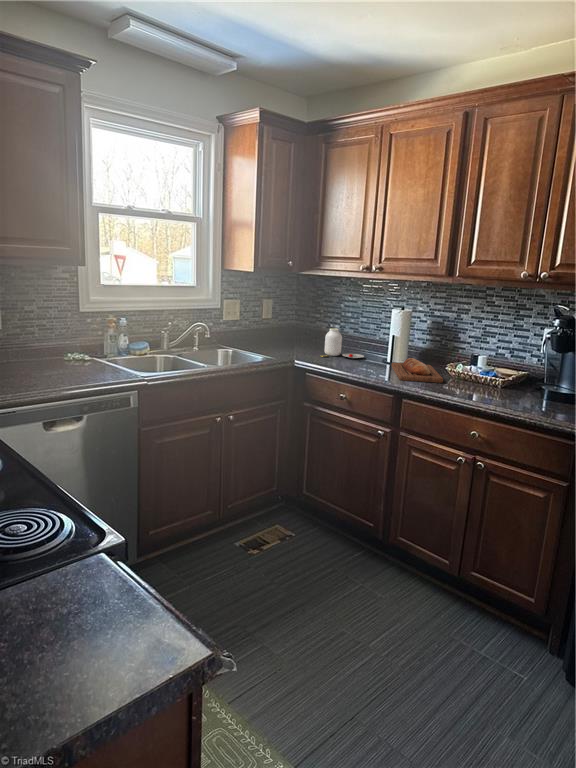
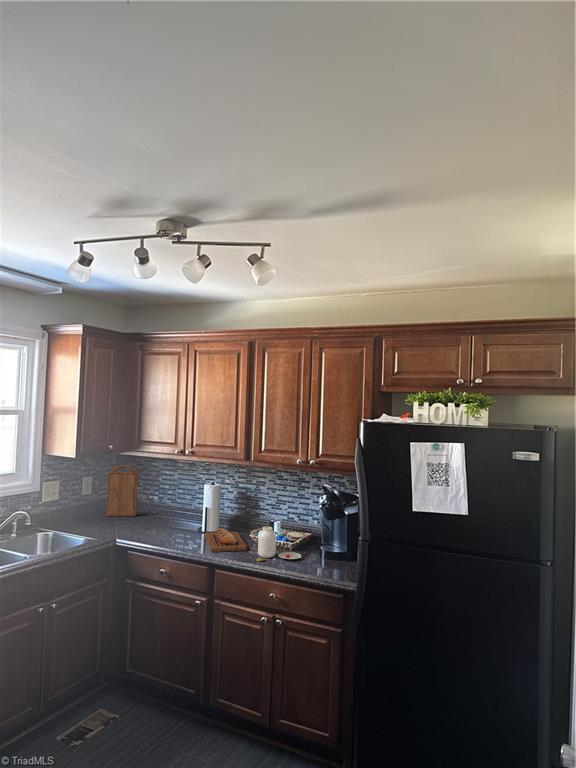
cutting board: none [285,288,319,344] -> present [106,465,138,516]
jar: present [320,328,364,358] -> present [256,527,301,561]

